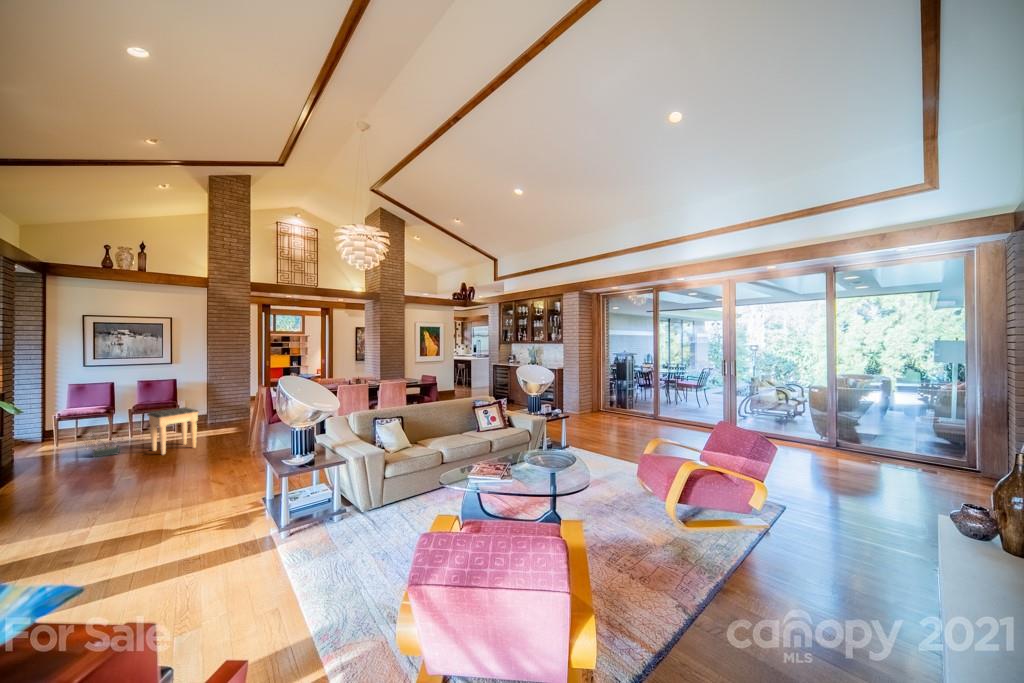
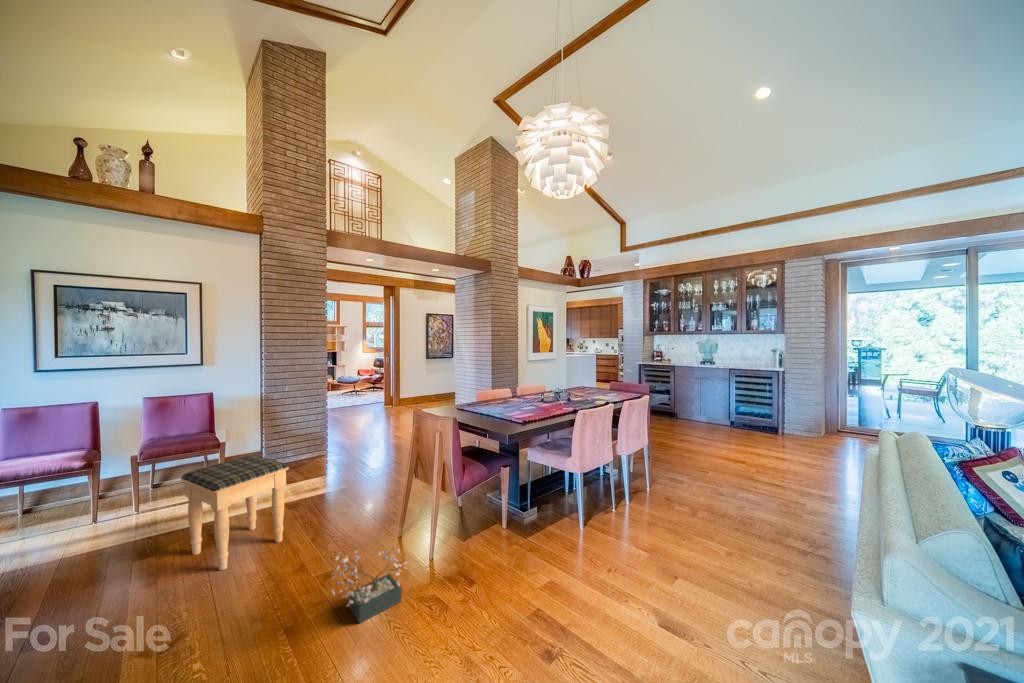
decorative plant: present [87,433,123,457] -> present [331,548,407,623]

